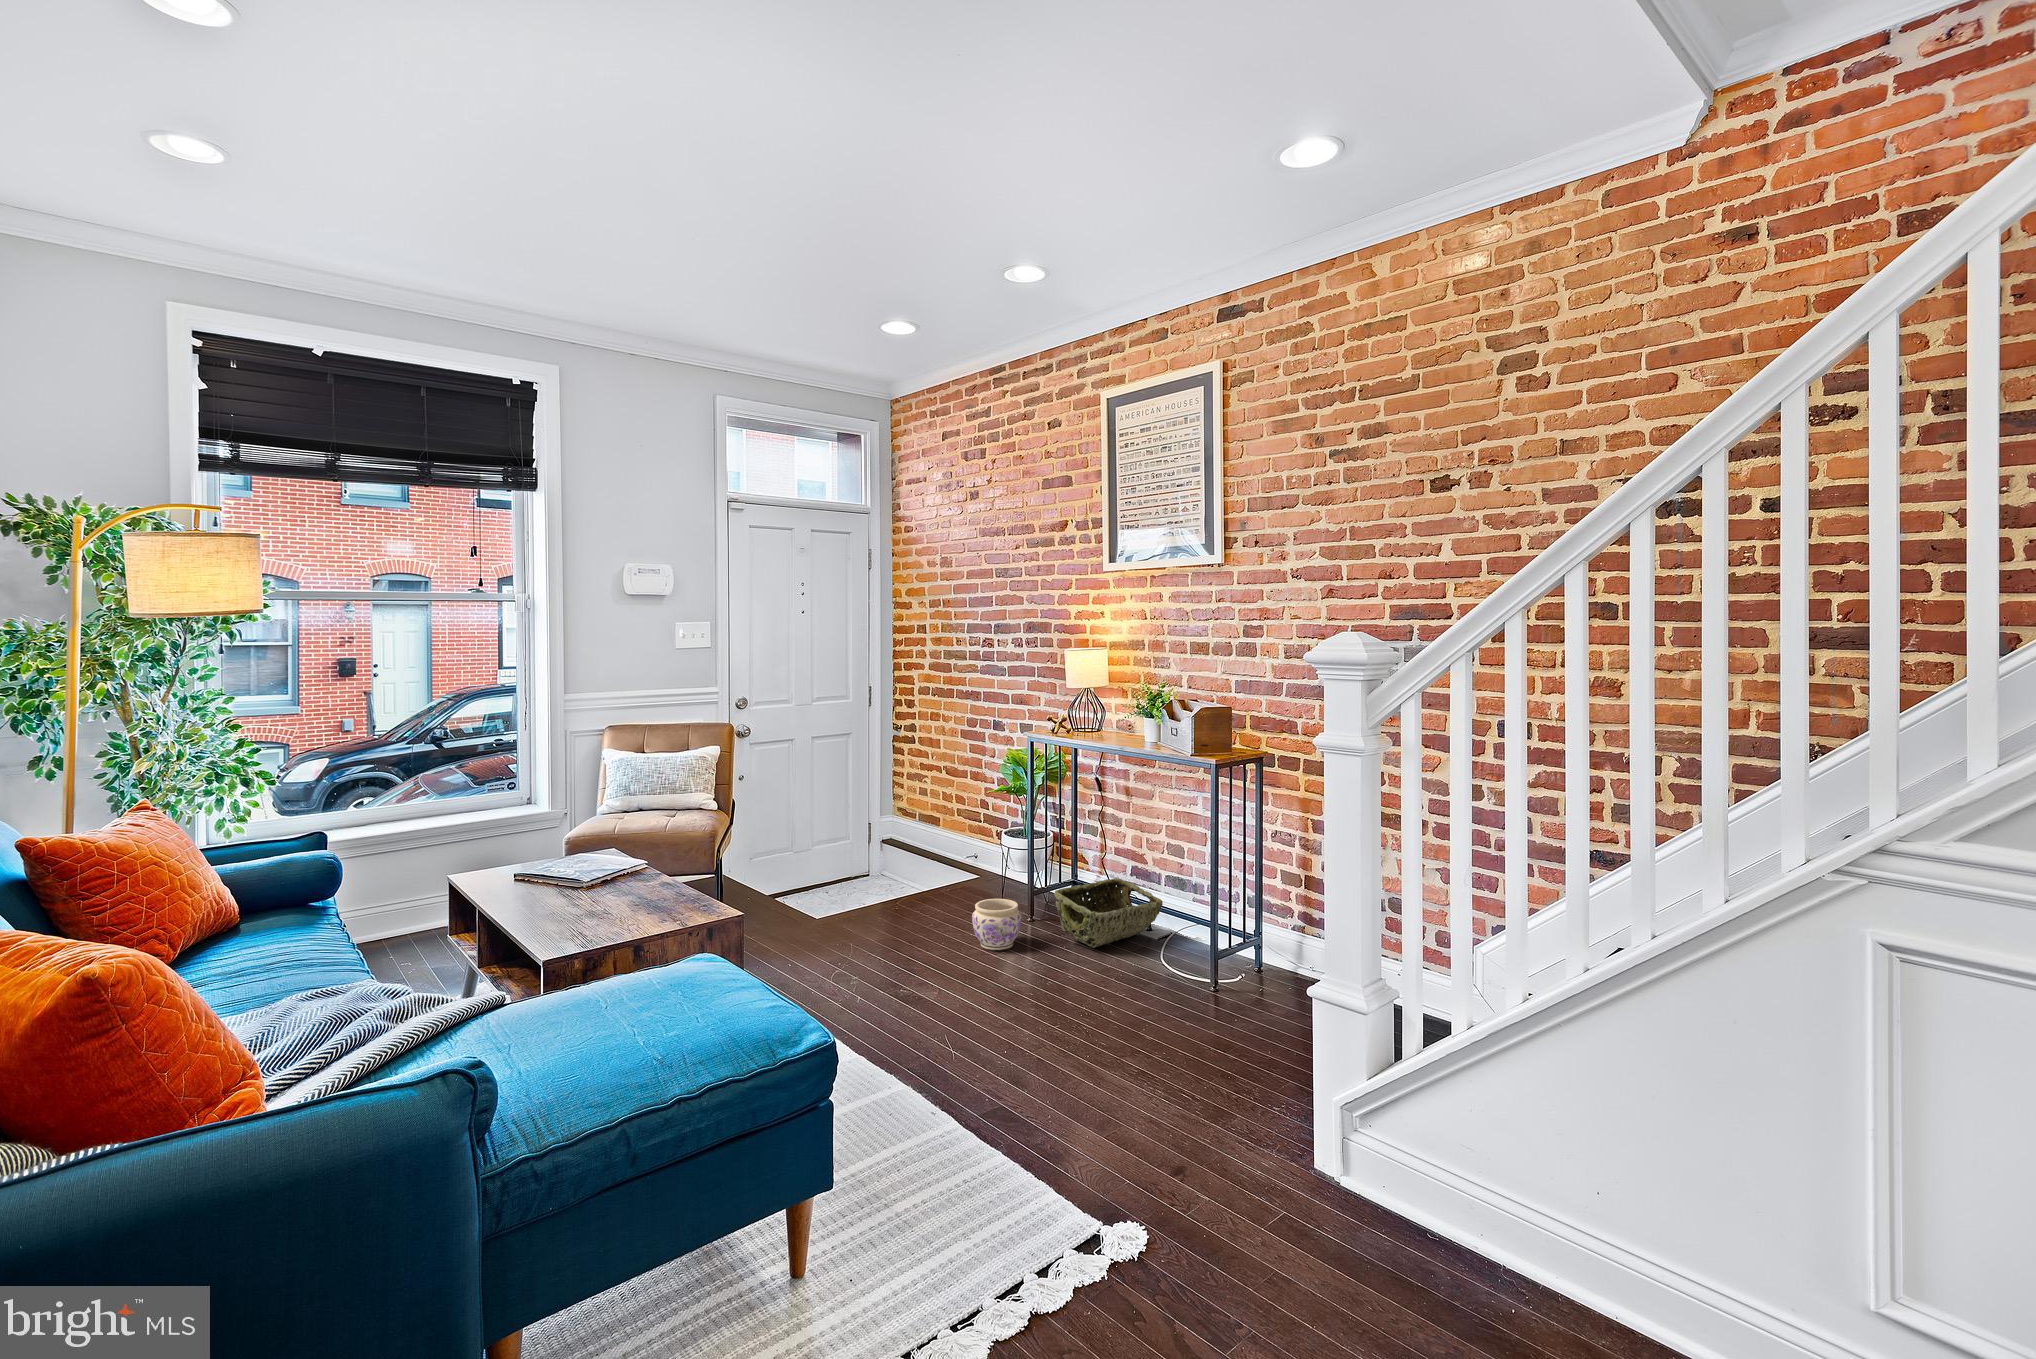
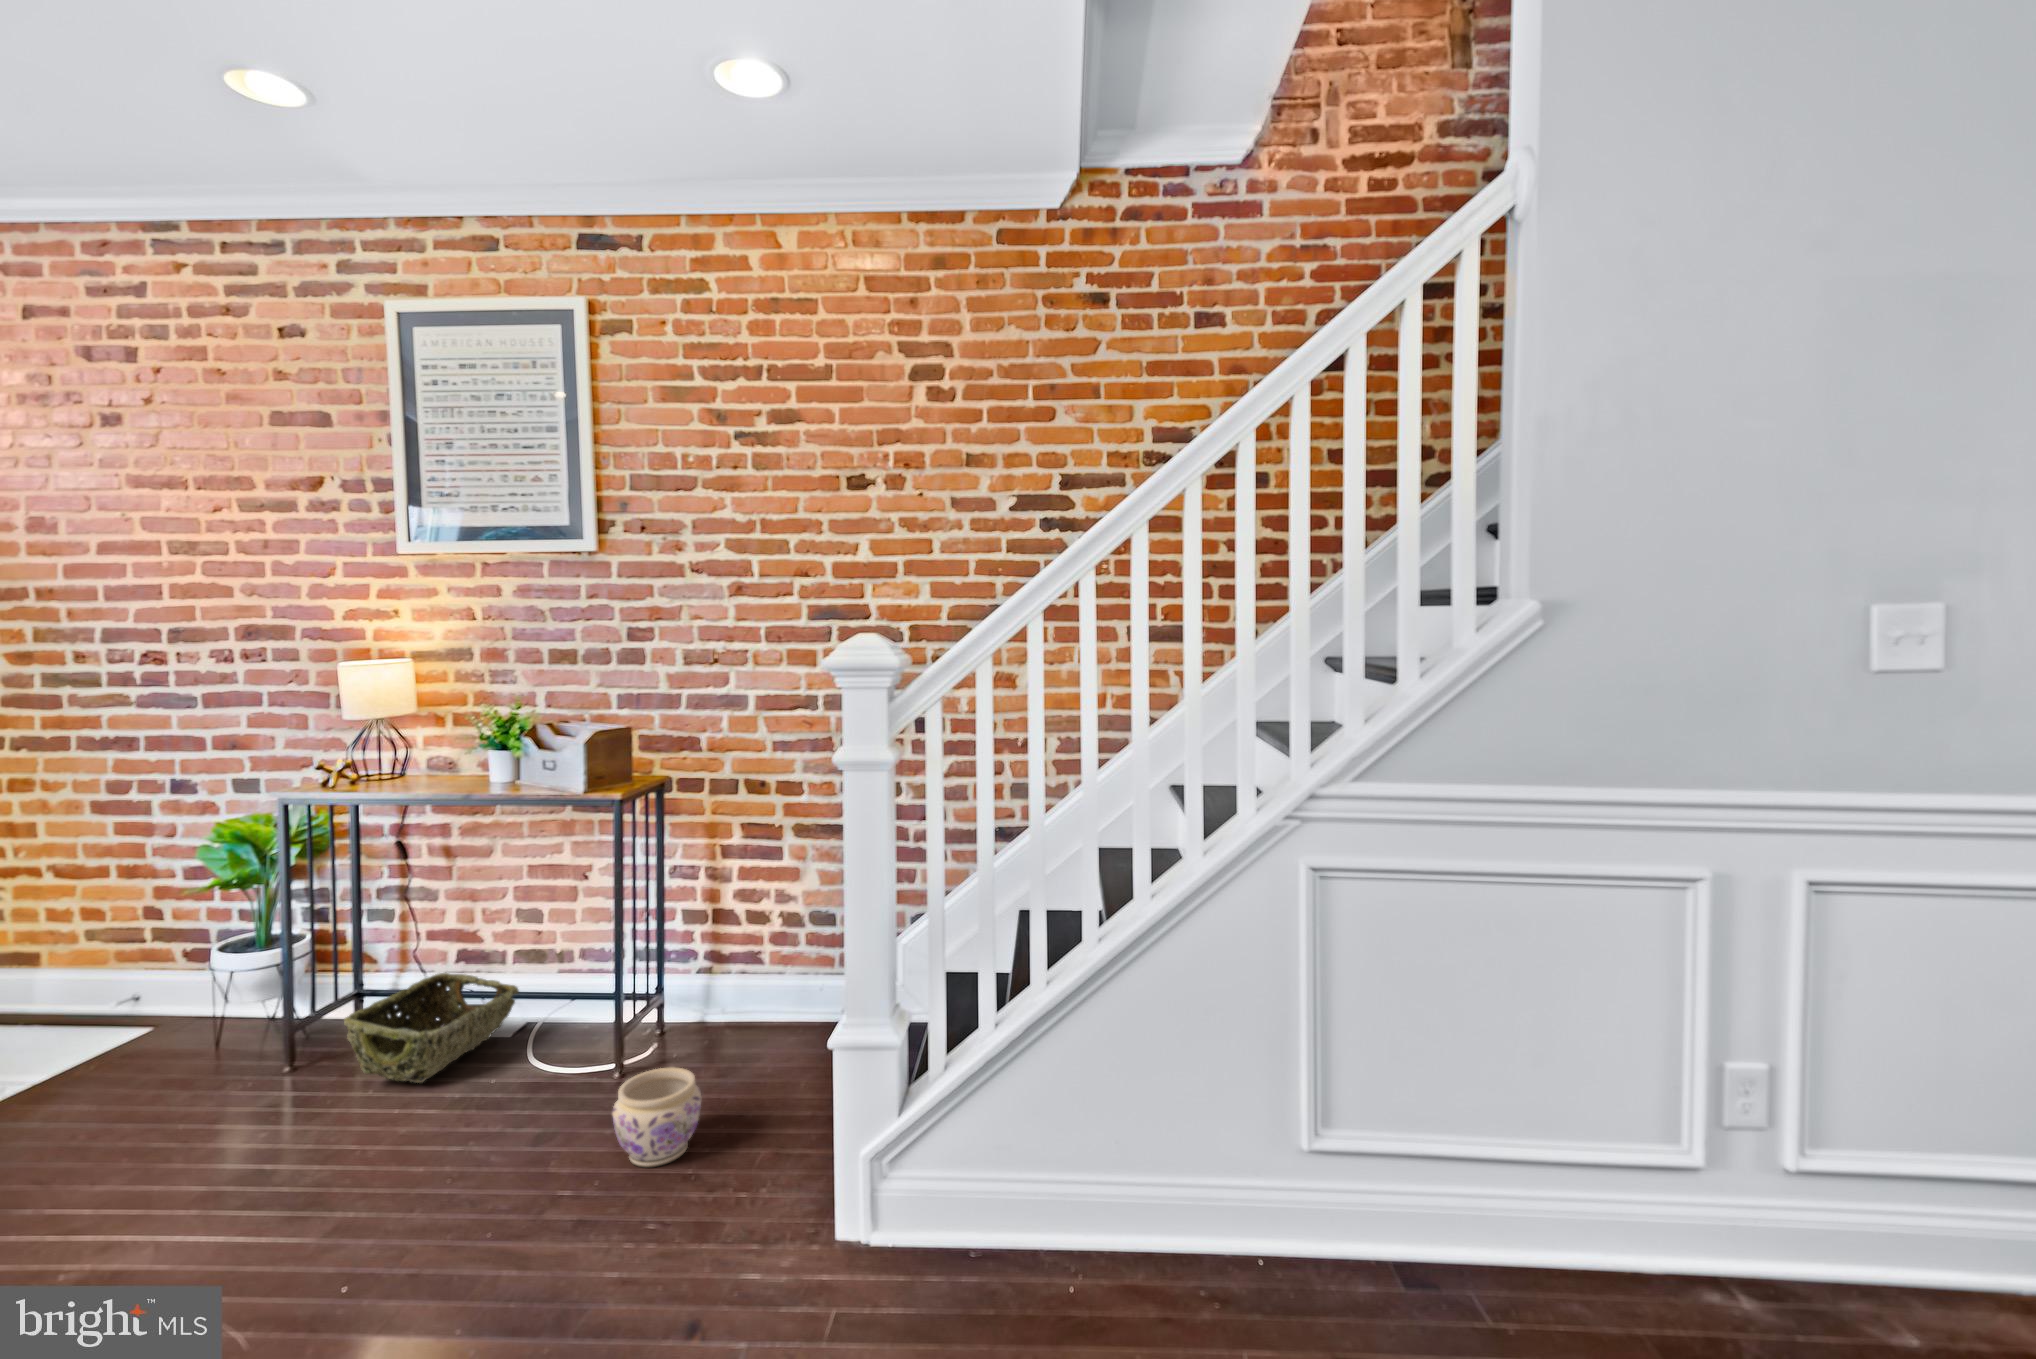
planter: present [972,899,1021,951] -> present [612,1067,701,1168]

